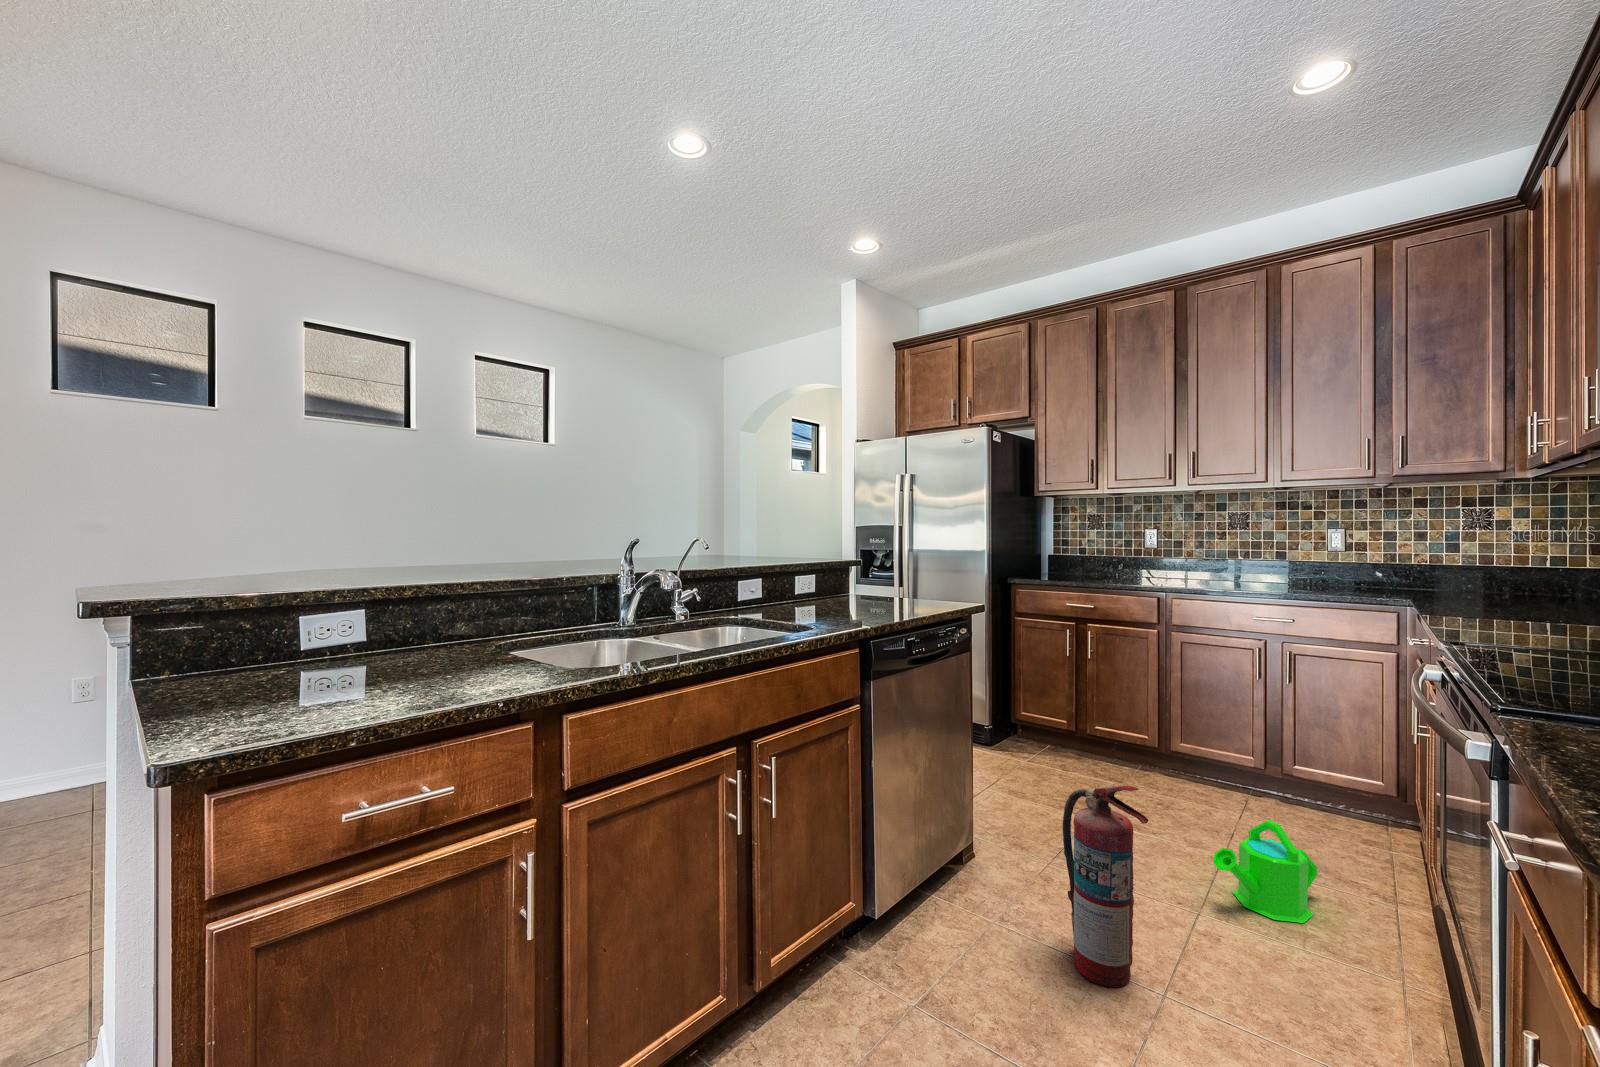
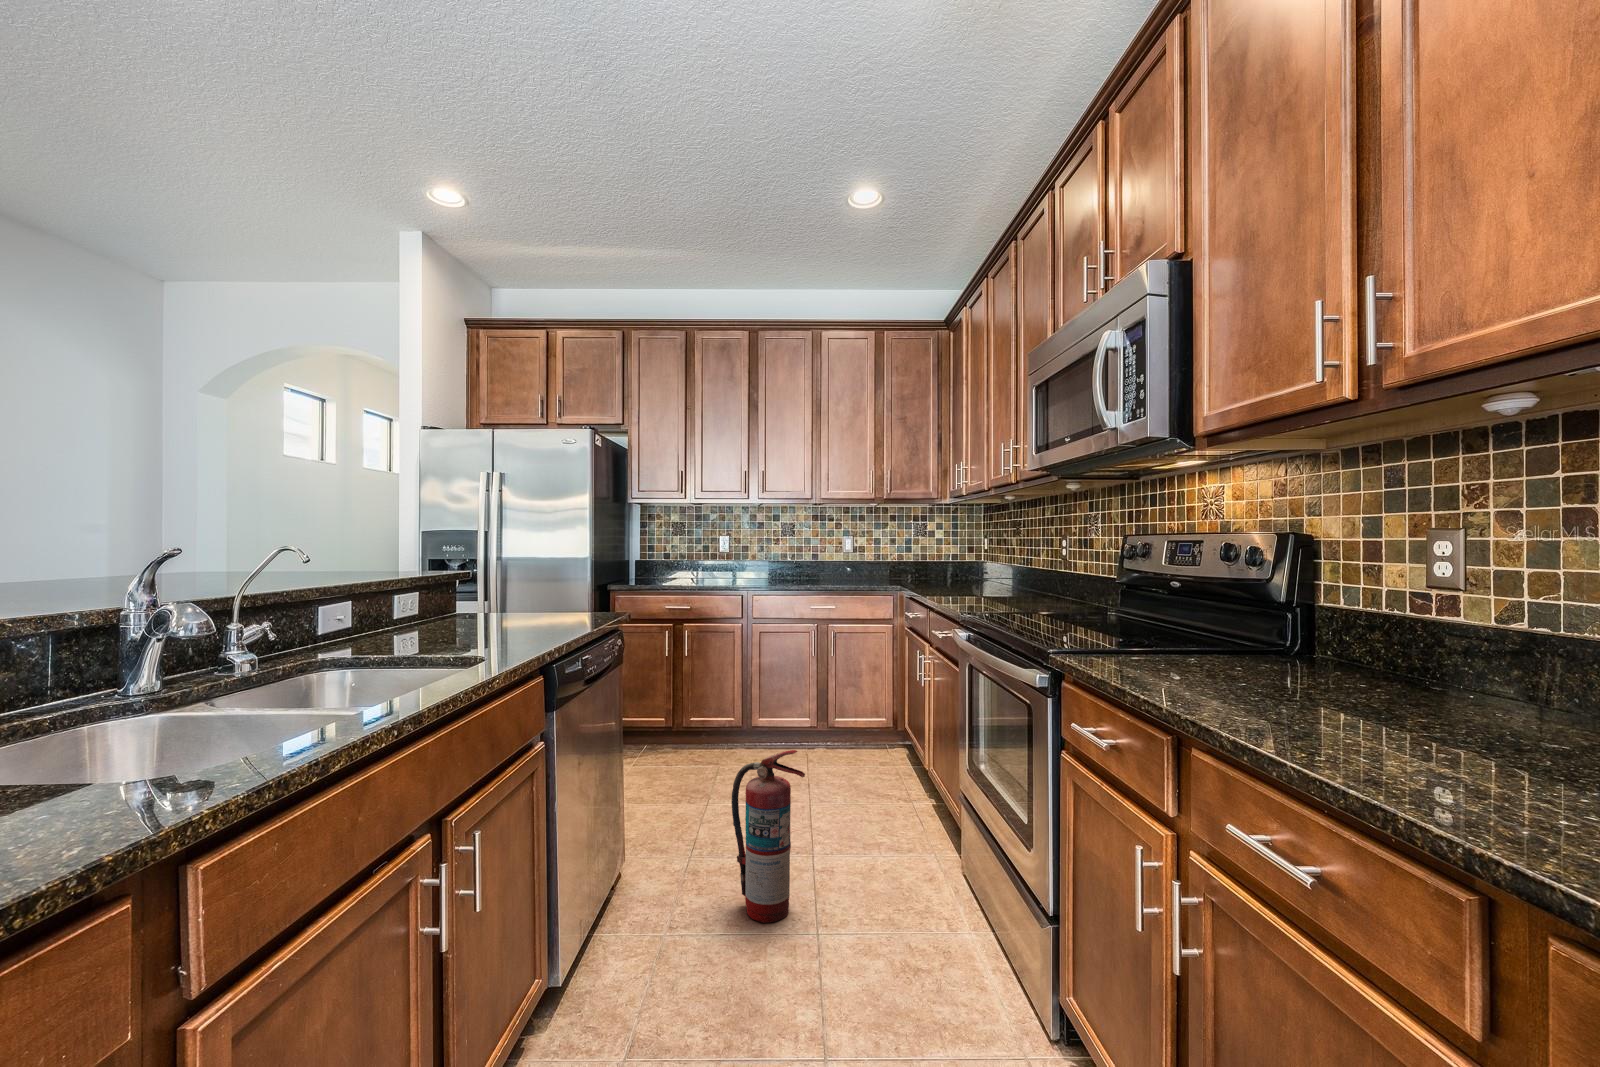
watering can: present [1213,820,1318,923] -> none [817,759,872,832]

